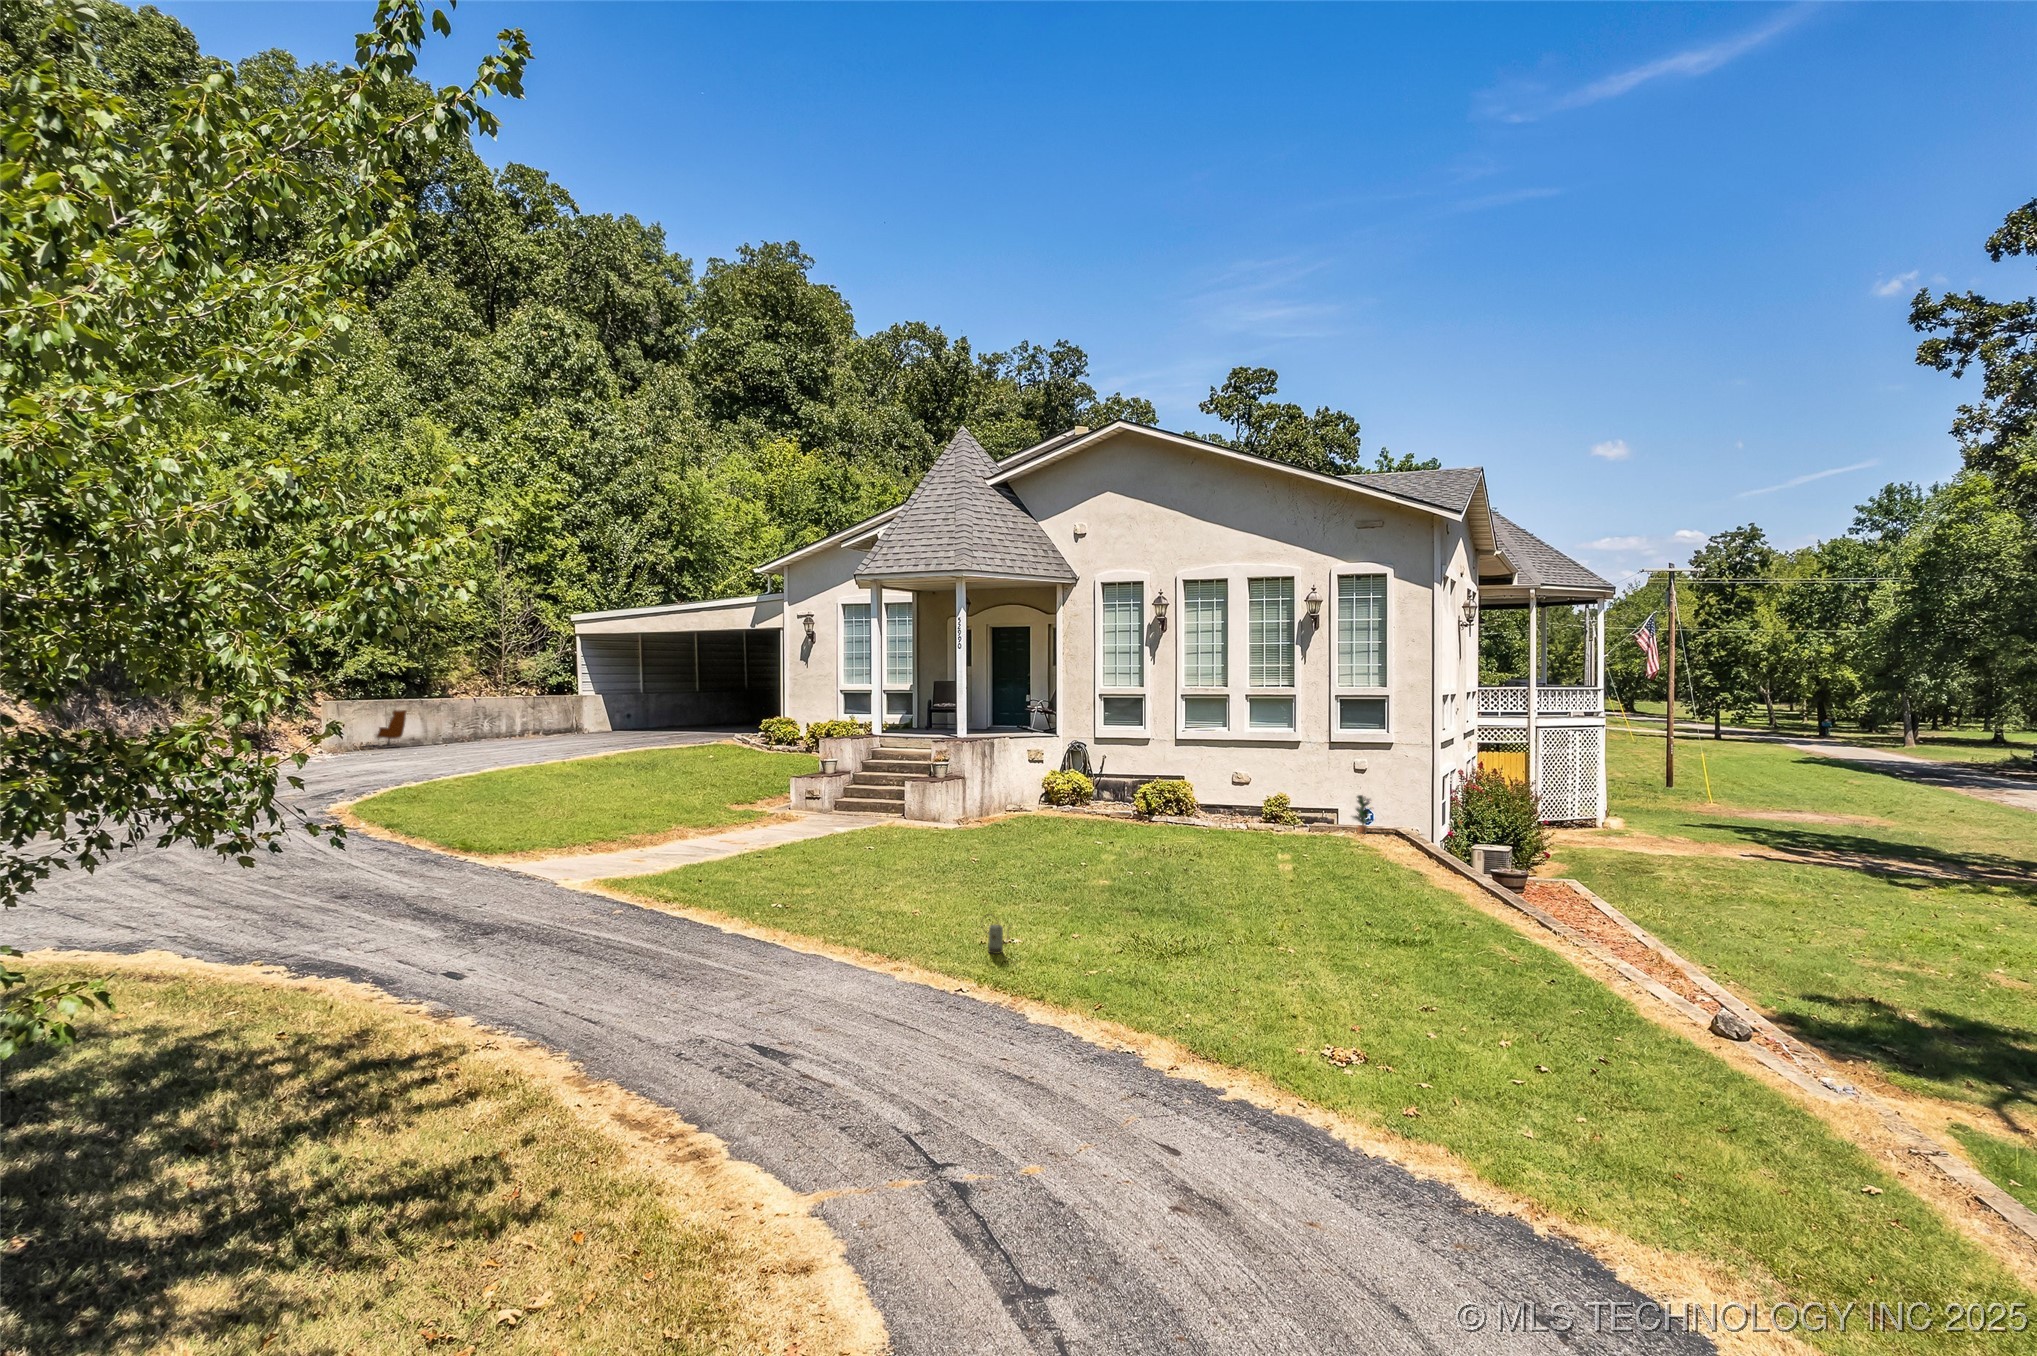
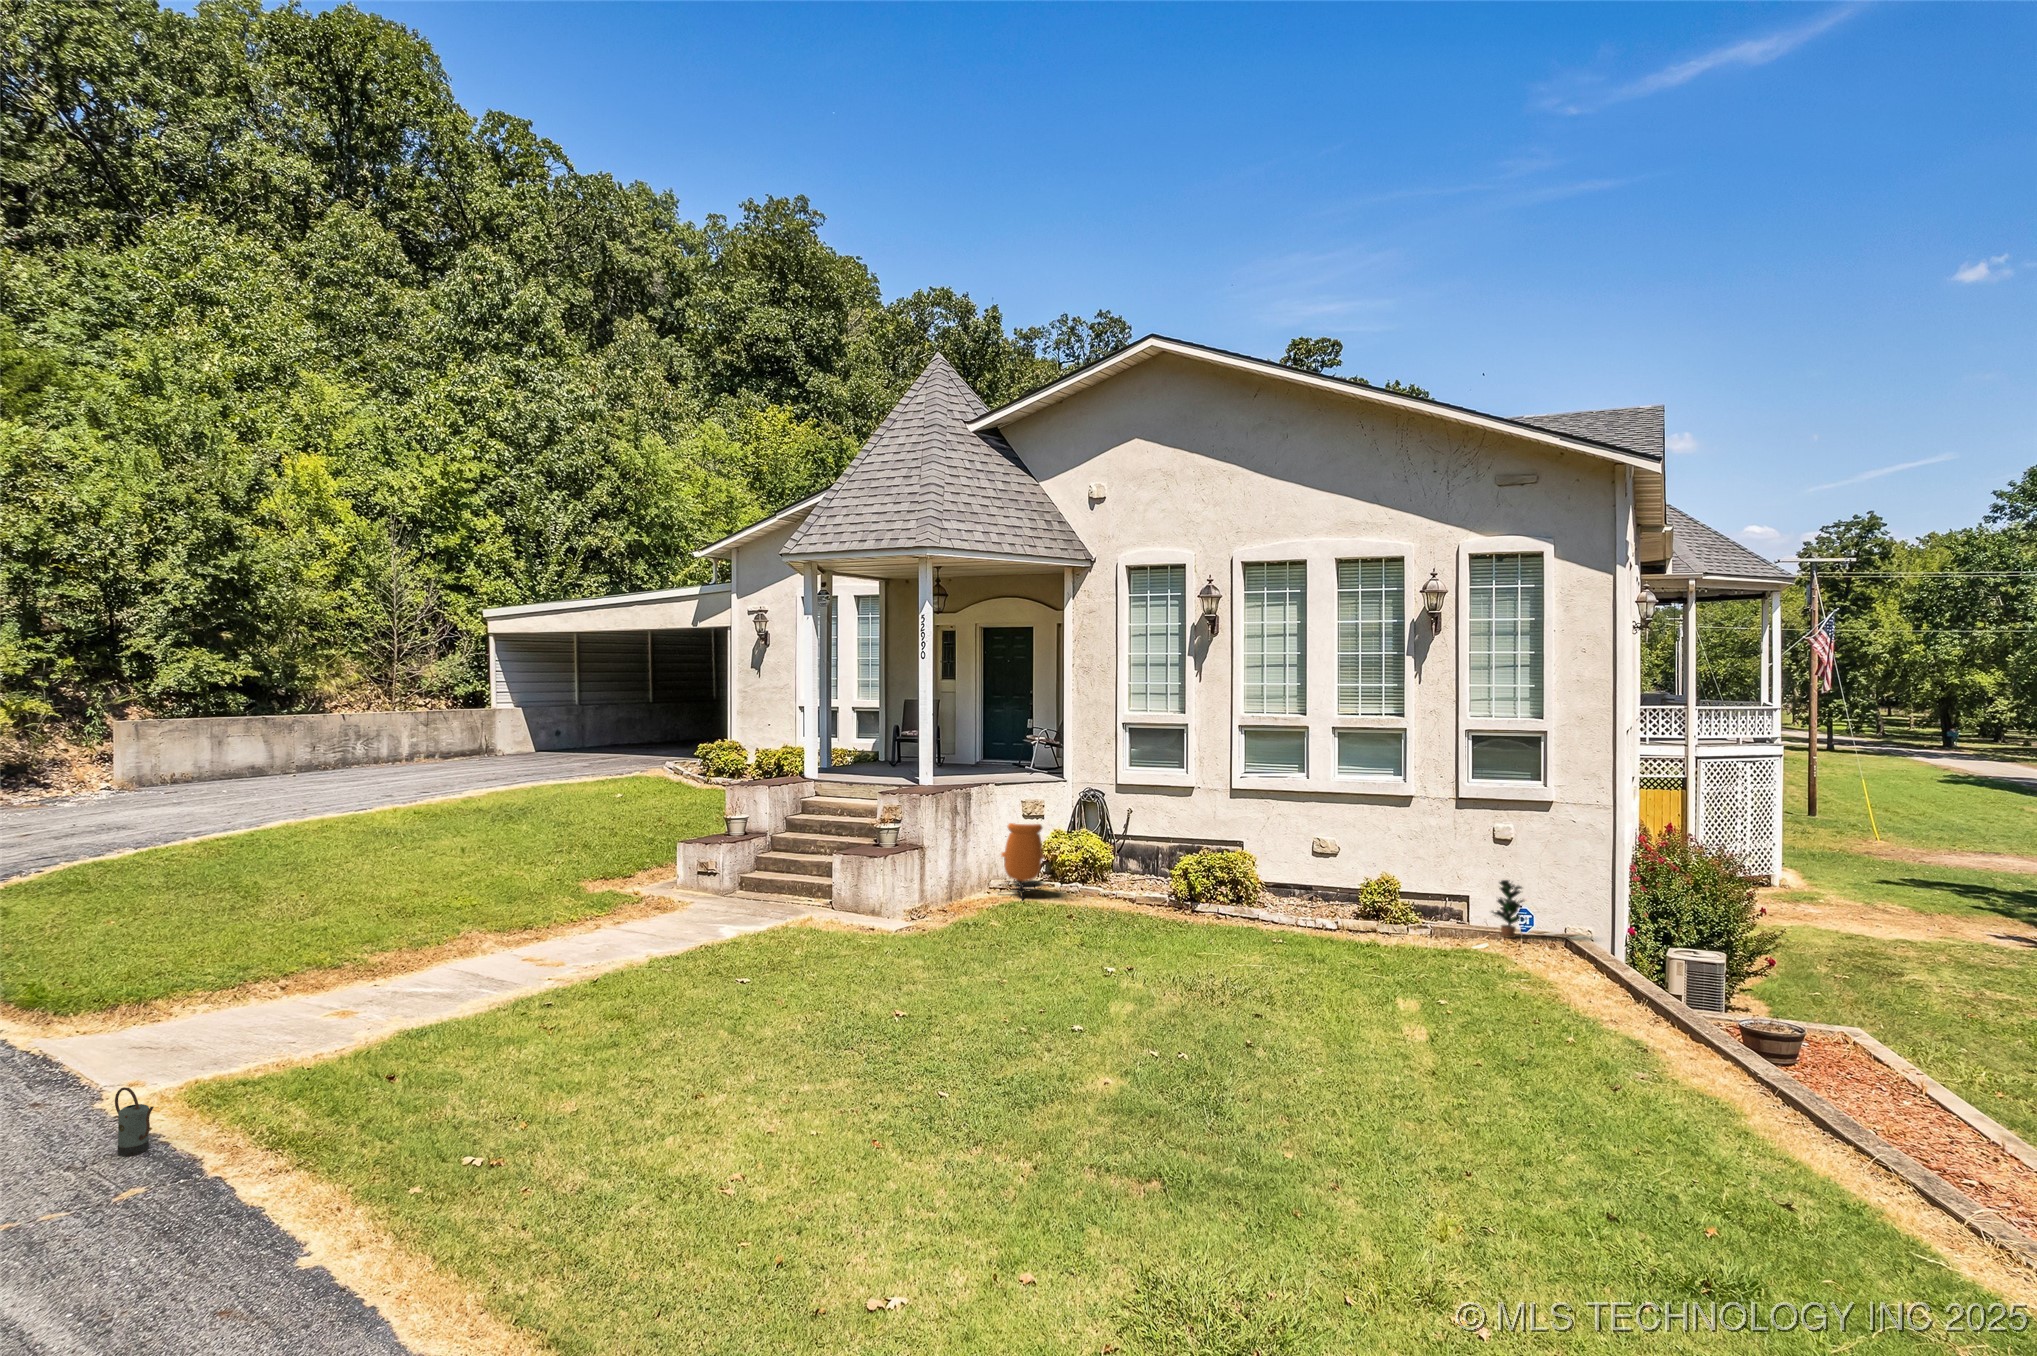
lounge chair: present [377,710,407,747] -> present [1001,823,1044,898]
watering can: present [986,915,1008,954] -> present [115,1087,154,1156]

